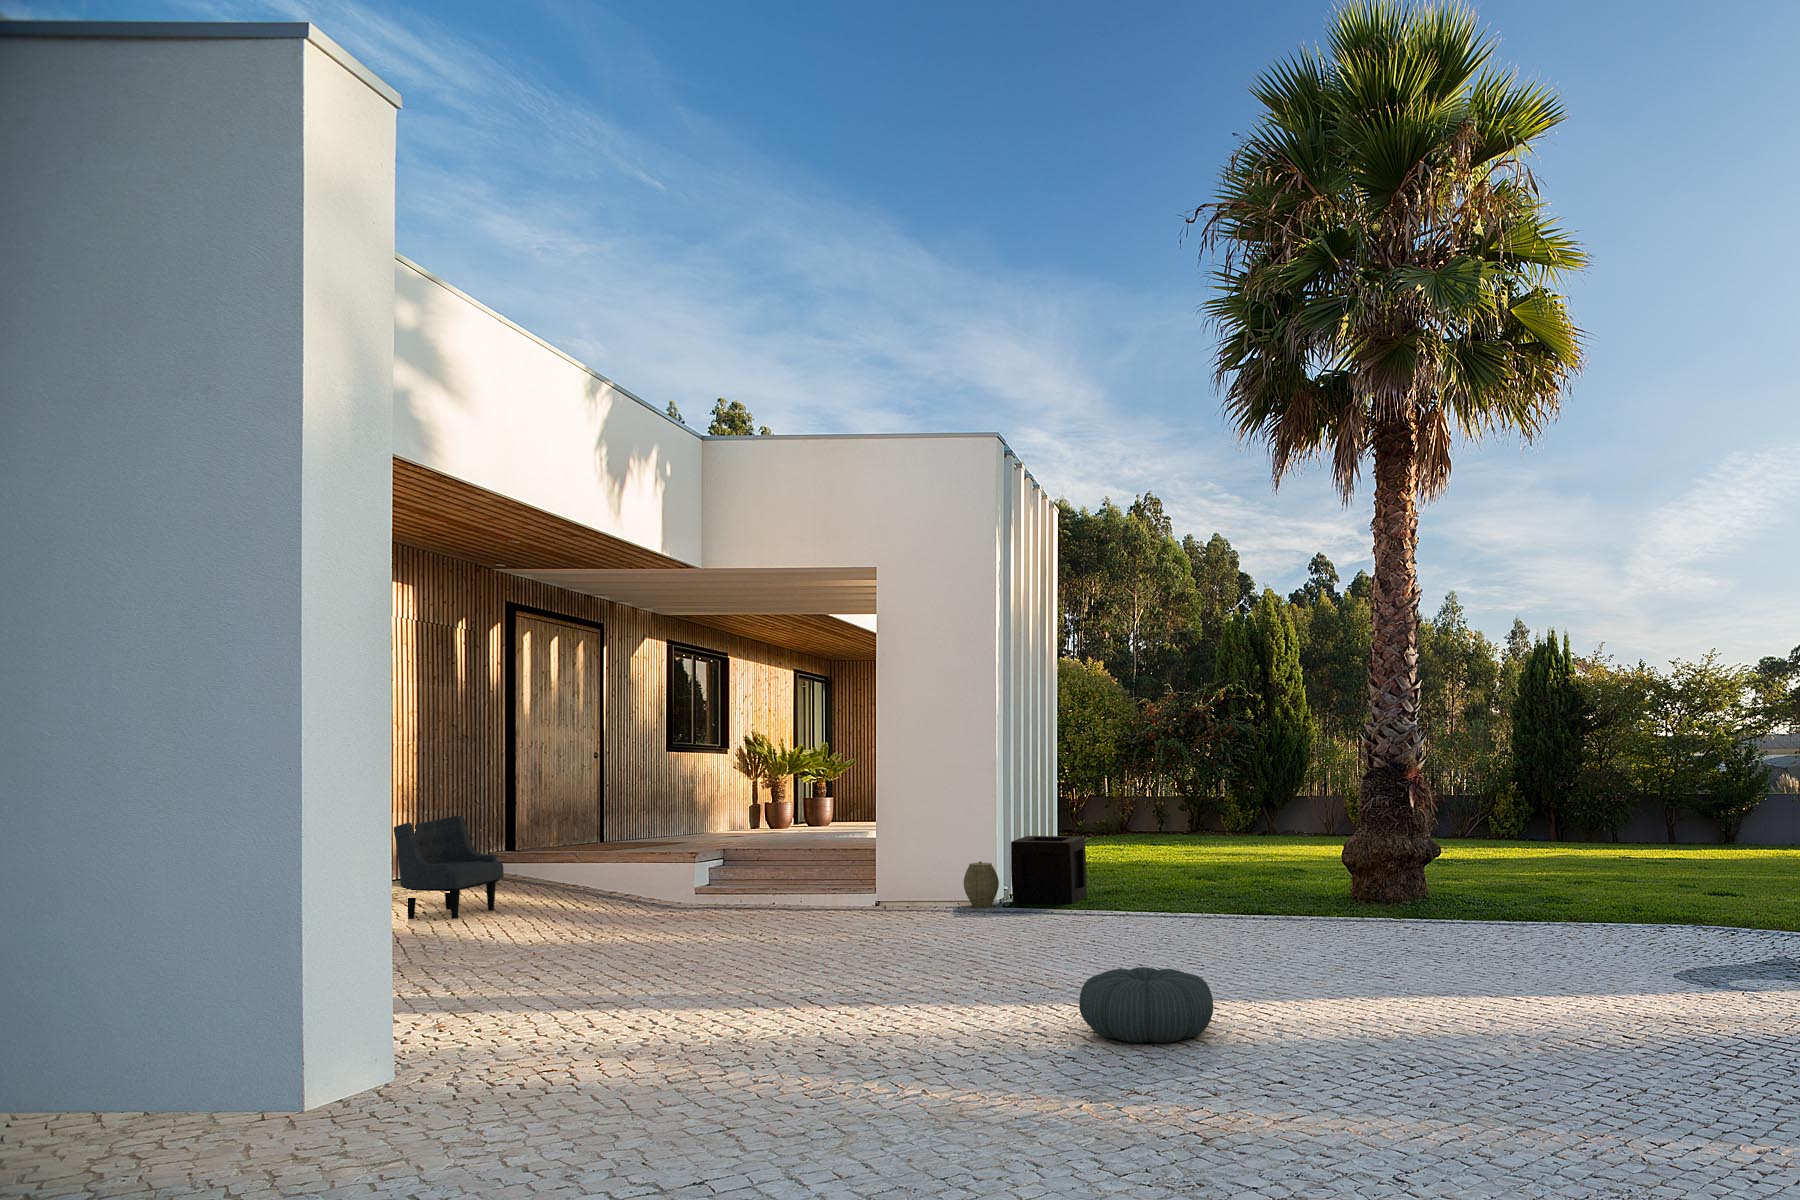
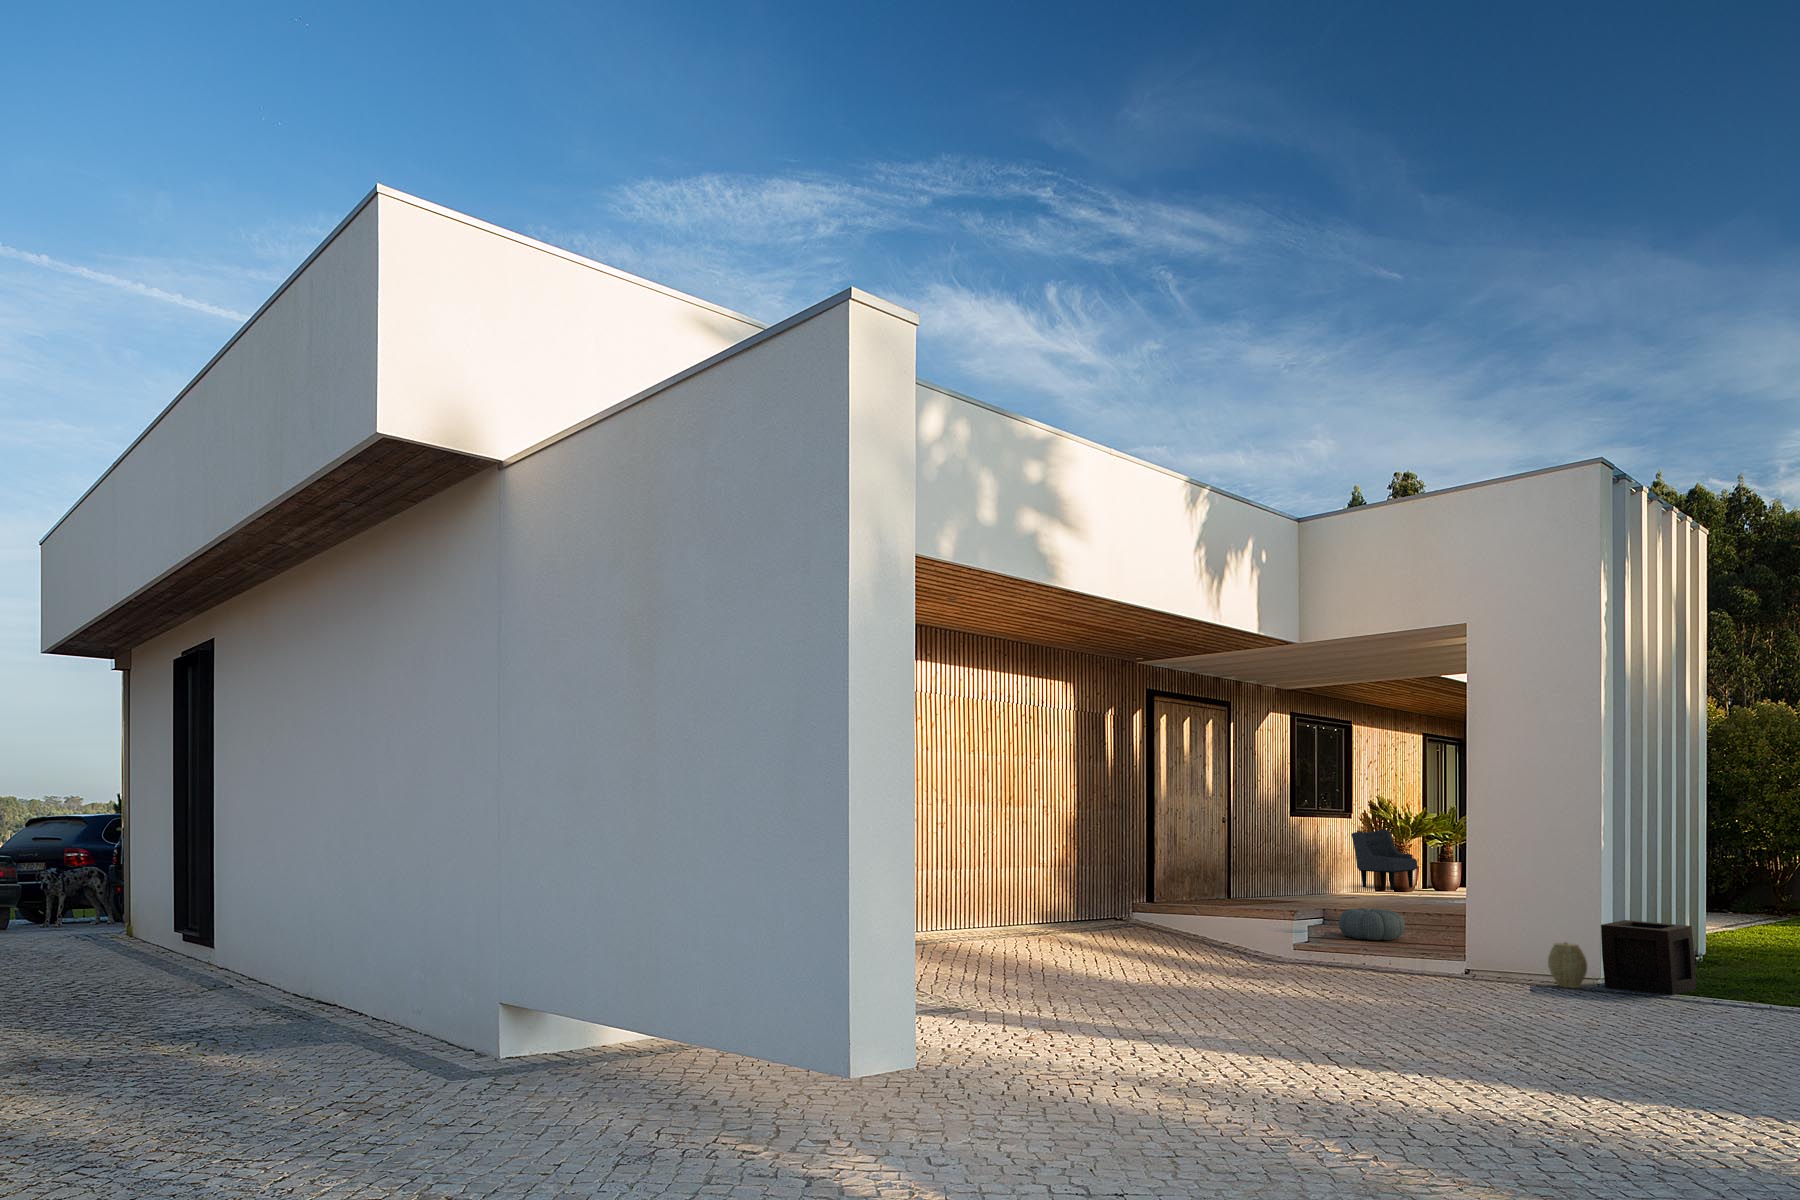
armchair: present [394,815,503,919] -> present [1351,829,1417,890]
pouf: present [1079,967,1213,1043] -> present [1339,908,1405,940]

